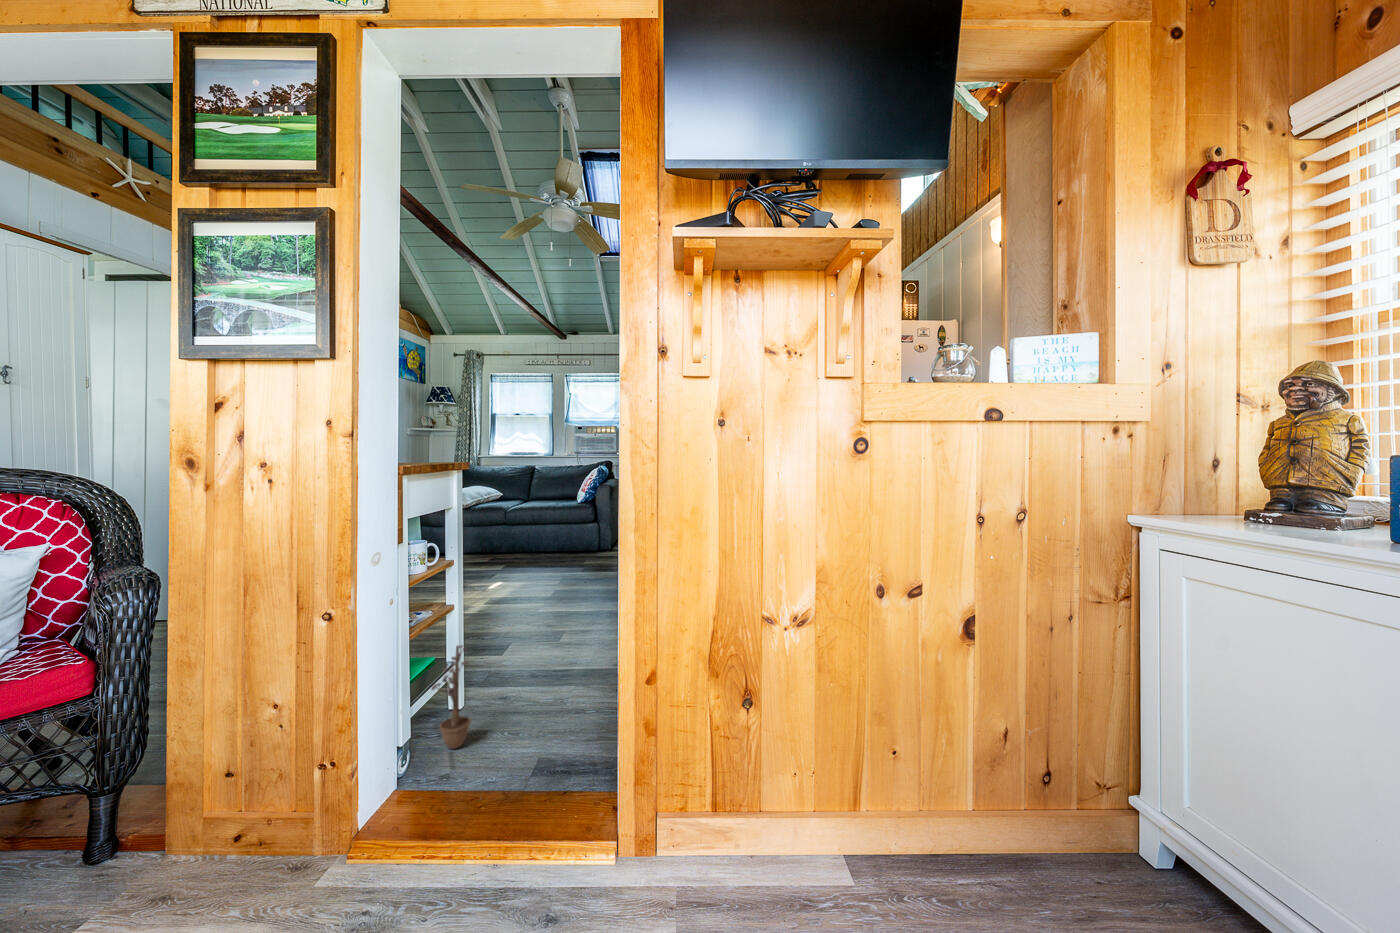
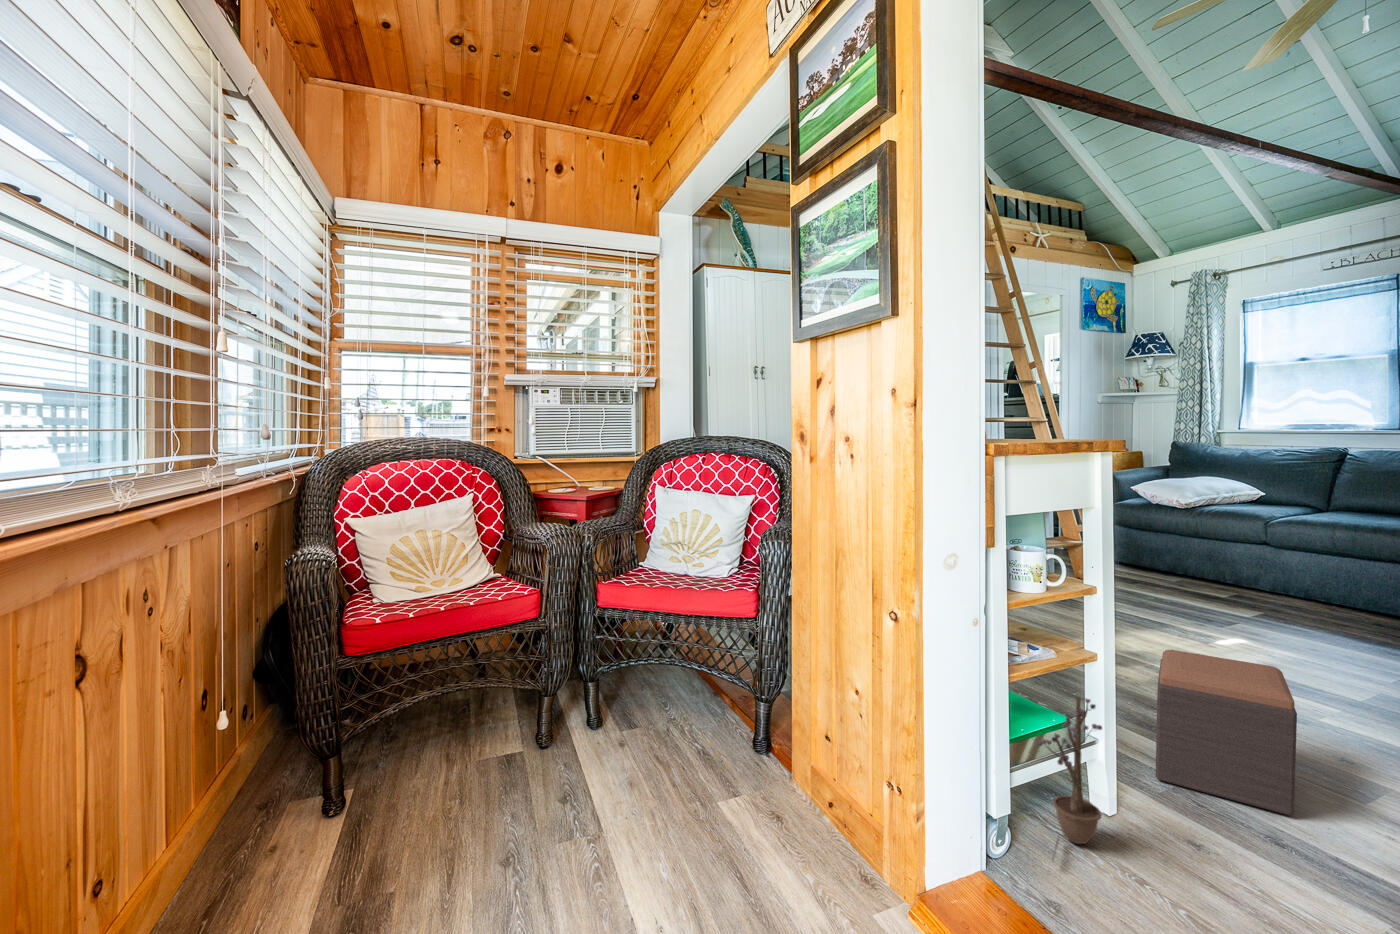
footstool: none [484,598,555,687] -> present [1156,650,1297,816]

